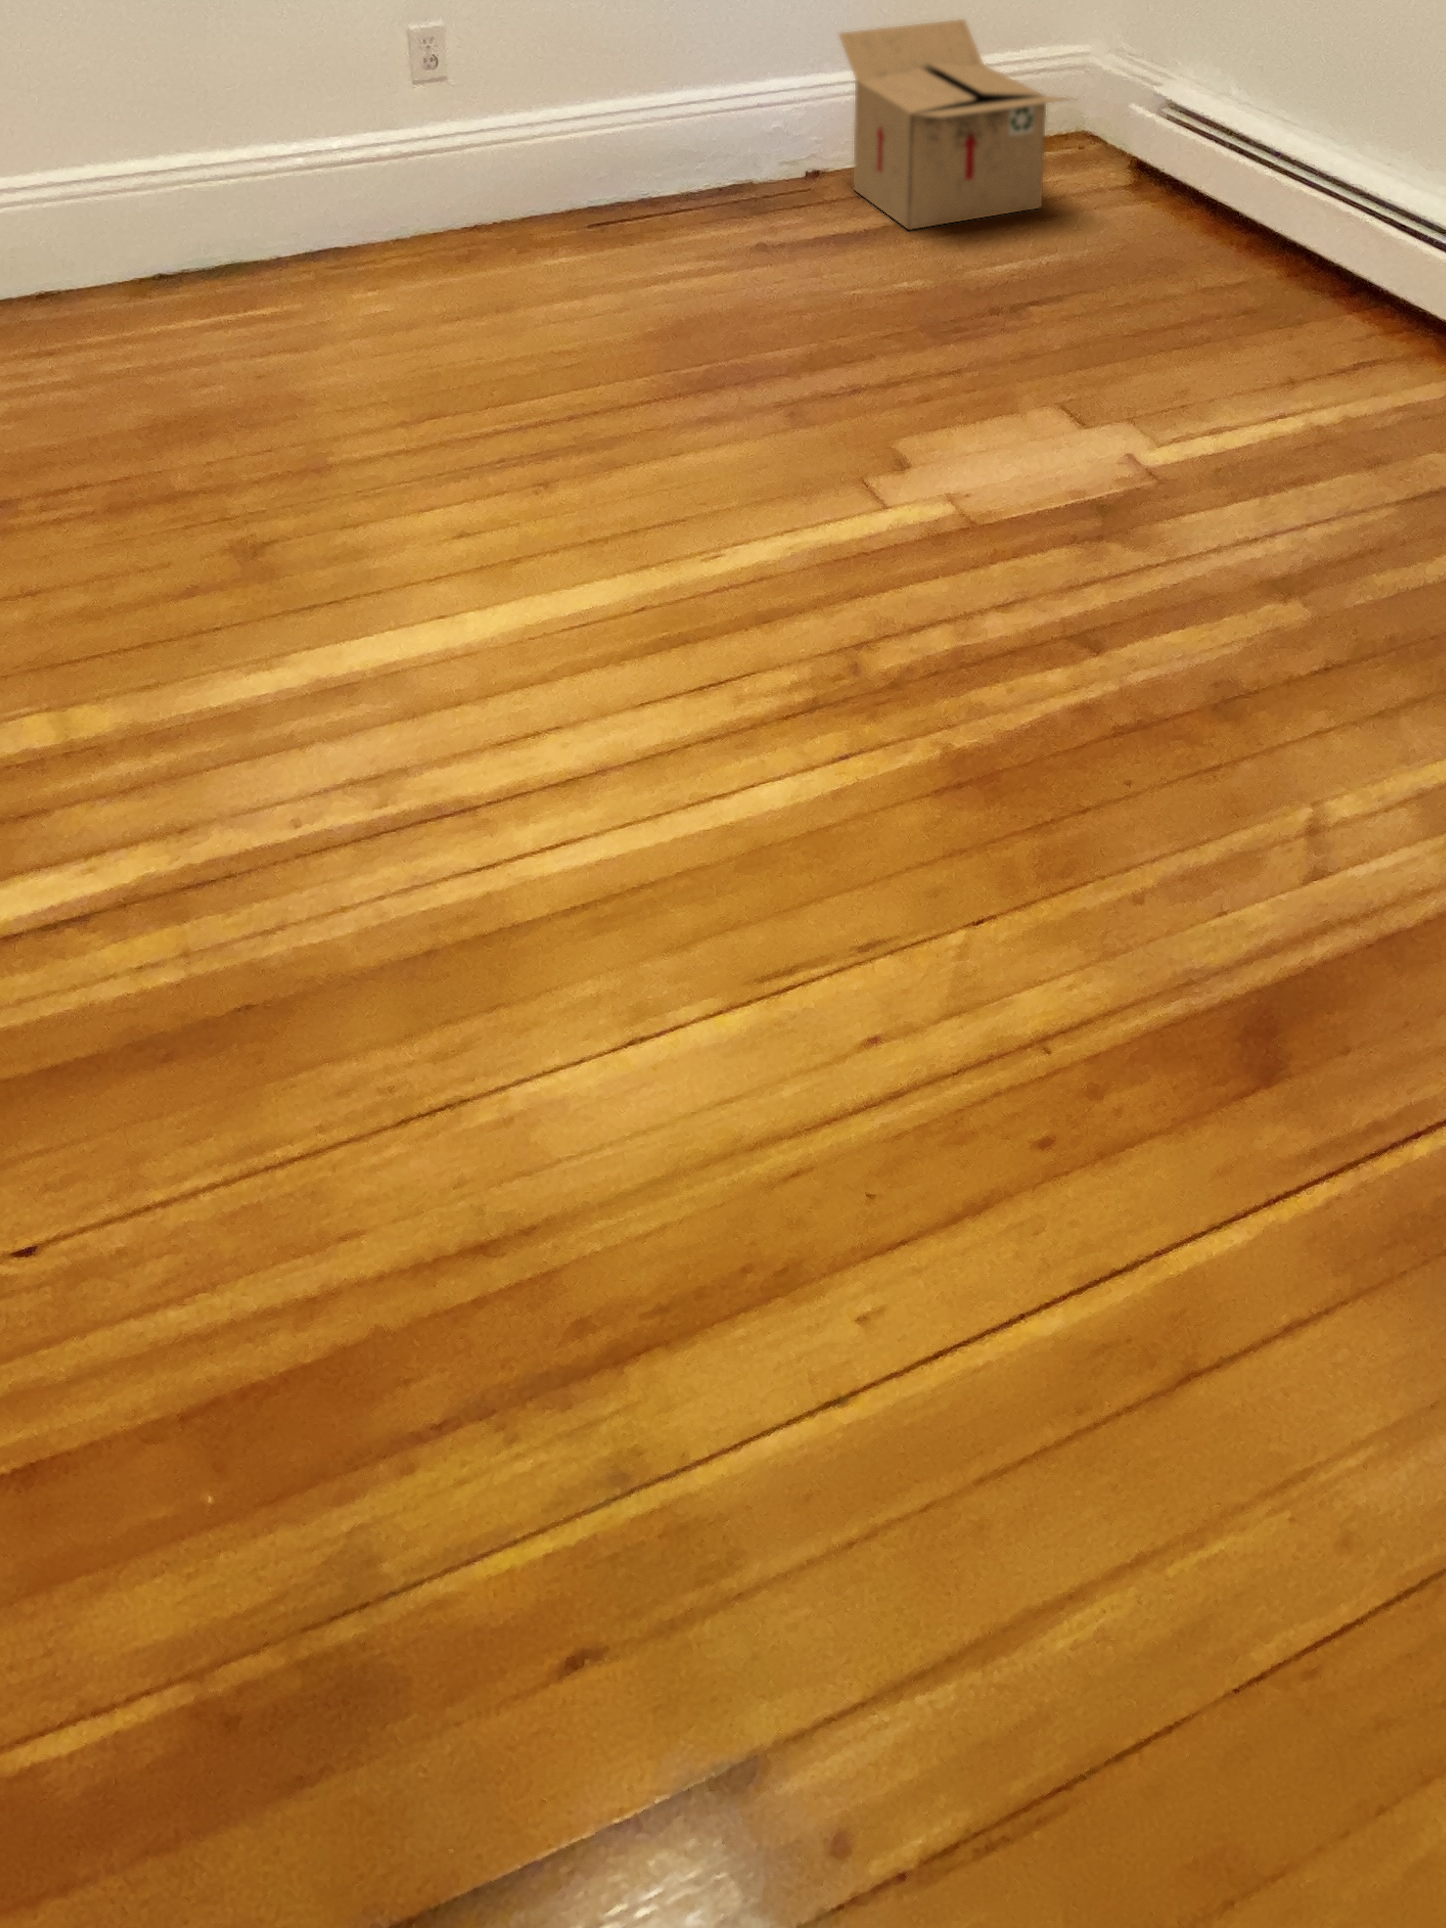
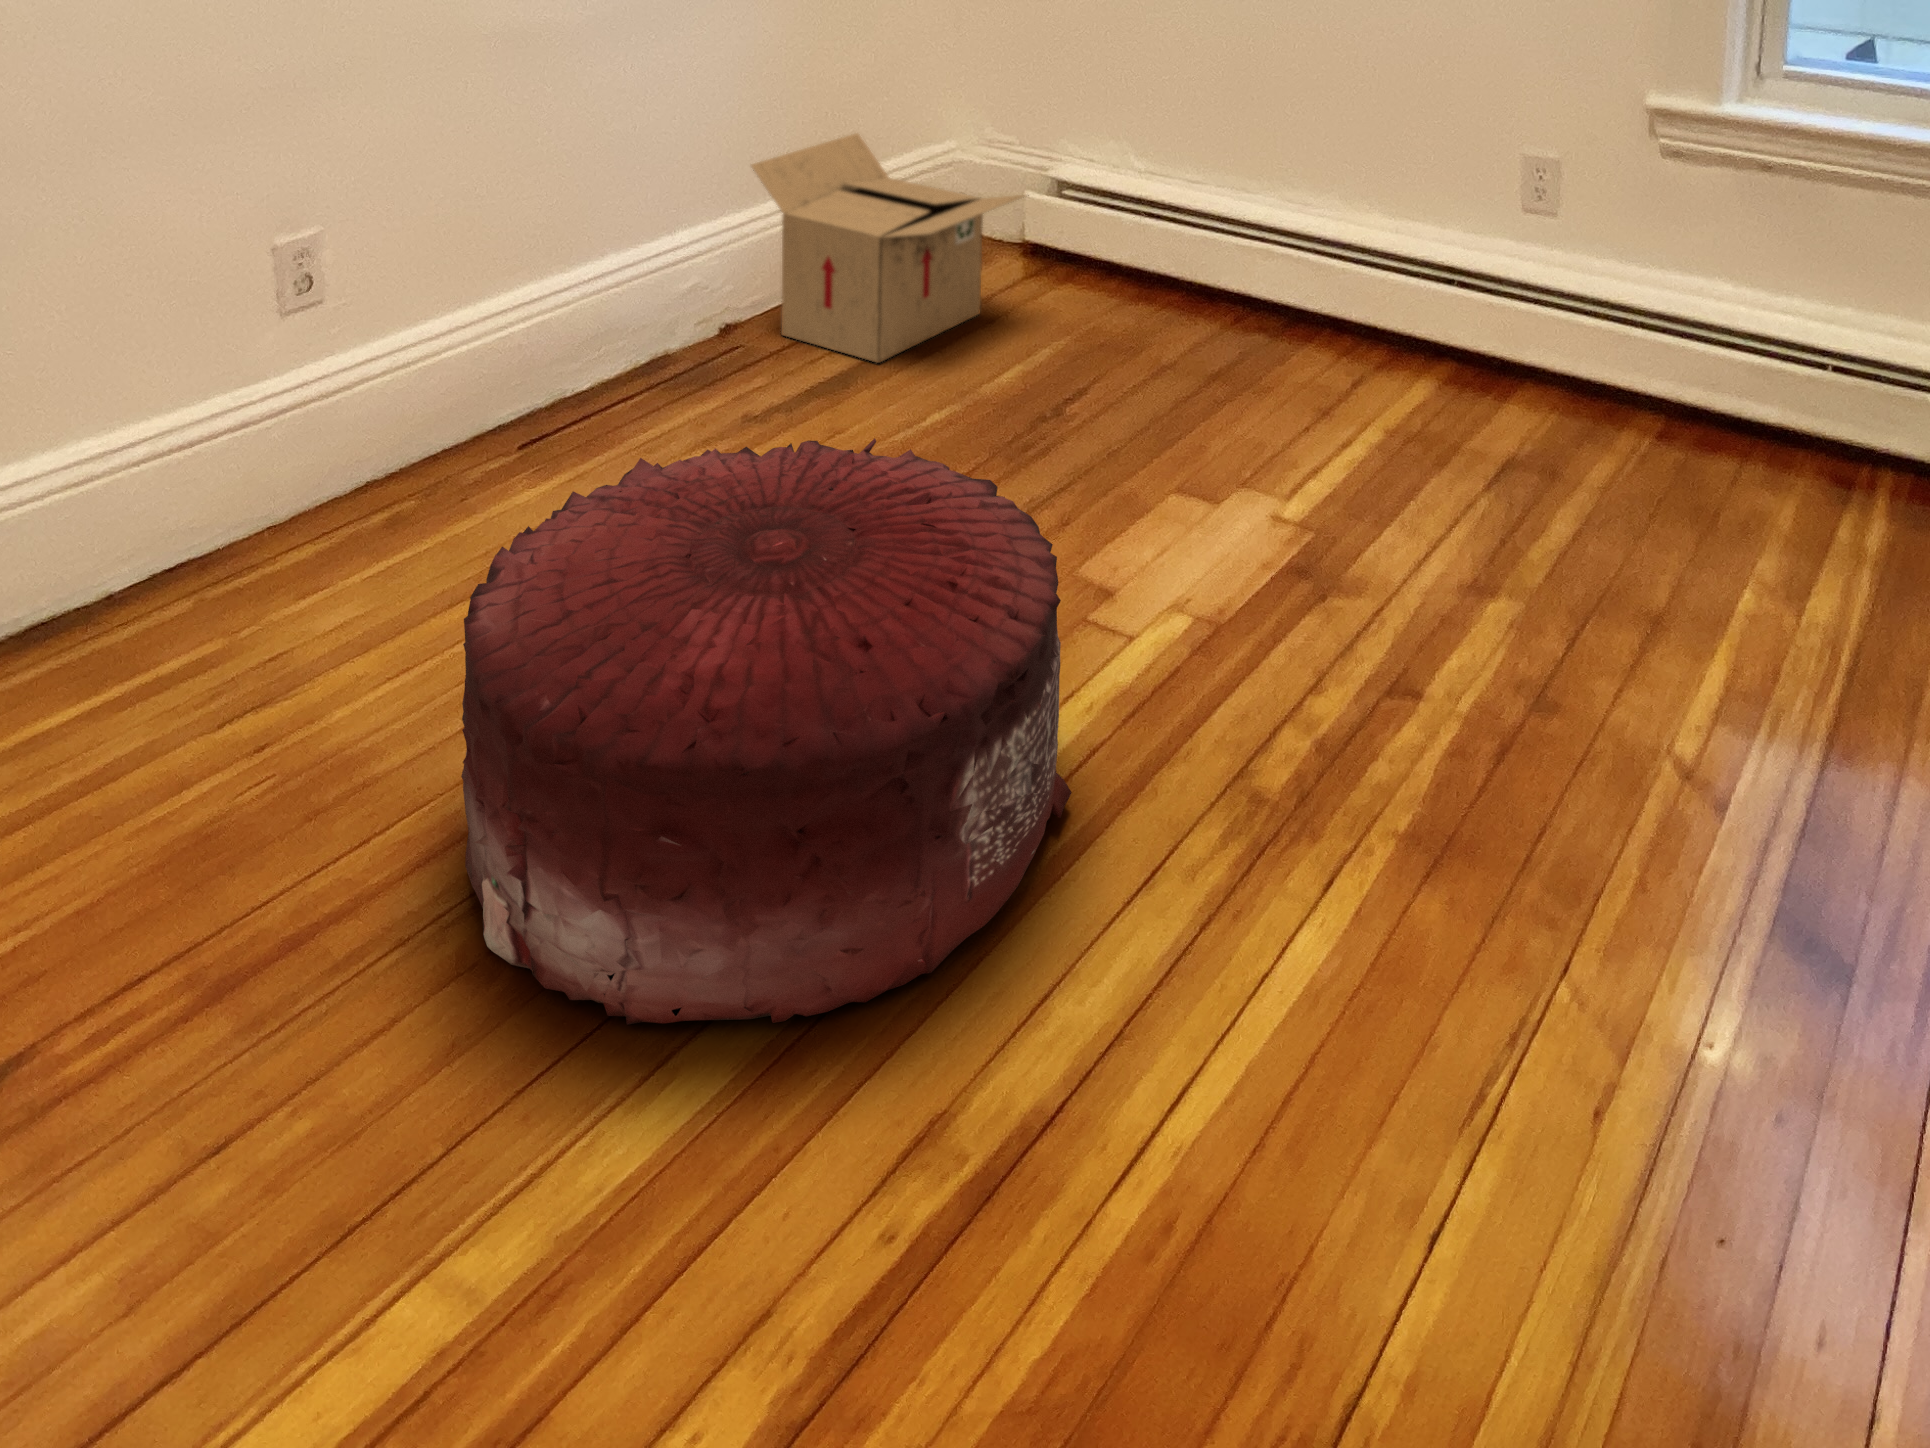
pouf: none [245,236,731,678] -> present [461,438,1072,1025]

